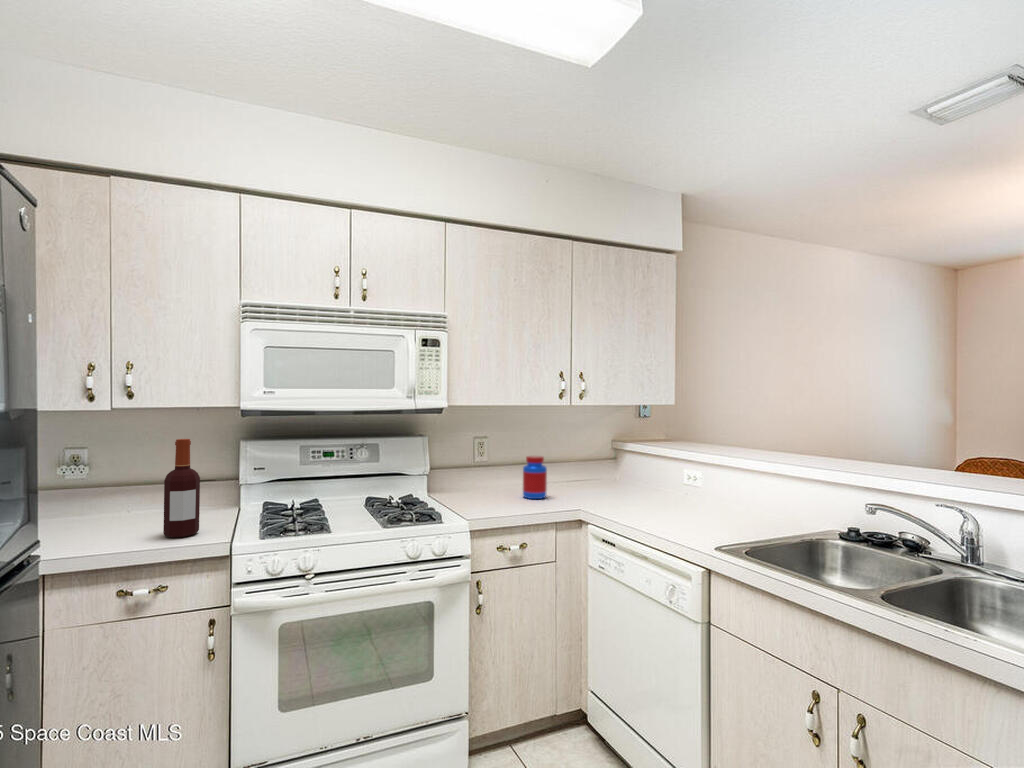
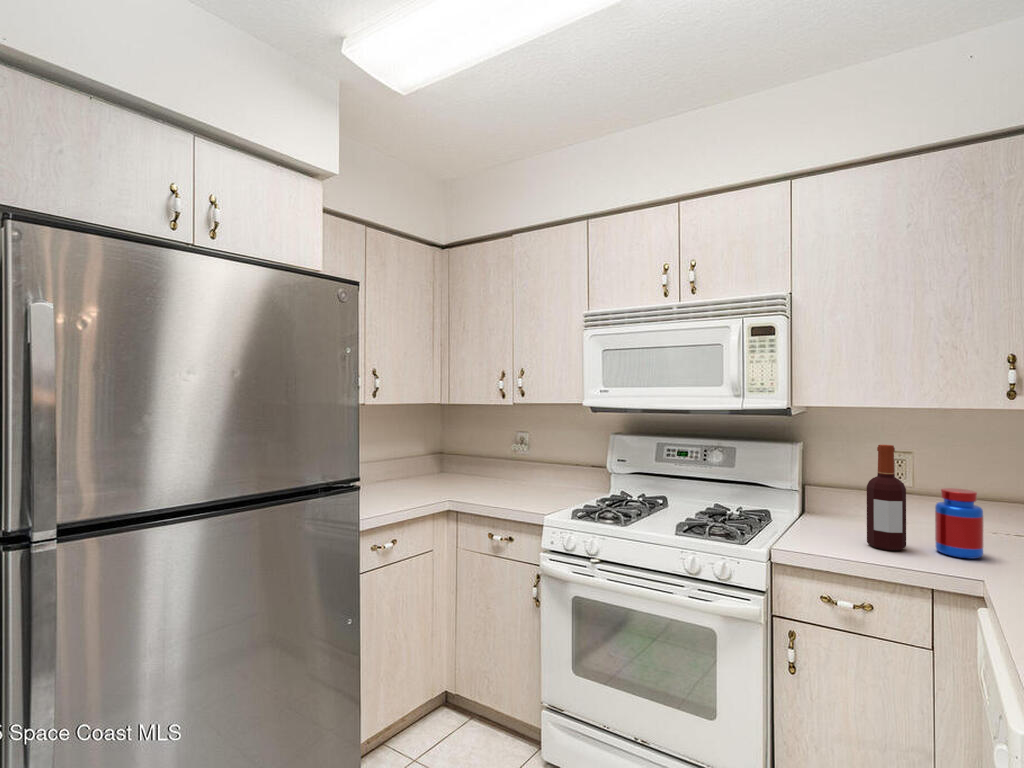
bottle: present [163,439,200,538] -> present [867,445,906,551]

